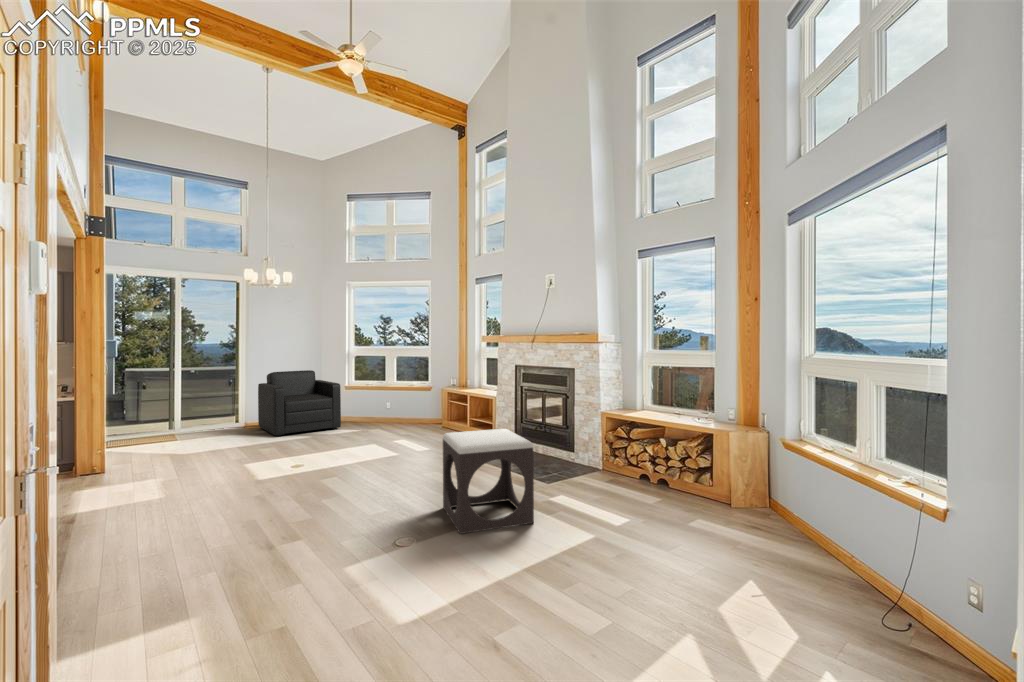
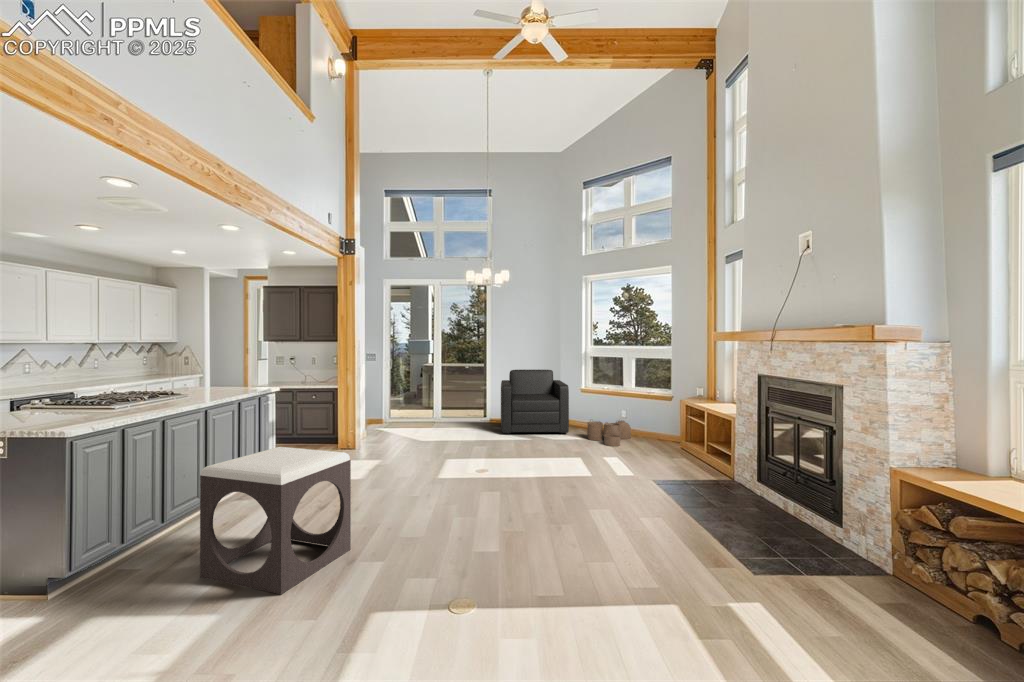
woven basket: none [362,410,397,432] -> present [587,420,631,446]
footstool: present [443,429,534,534] -> present [200,447,351,594]

